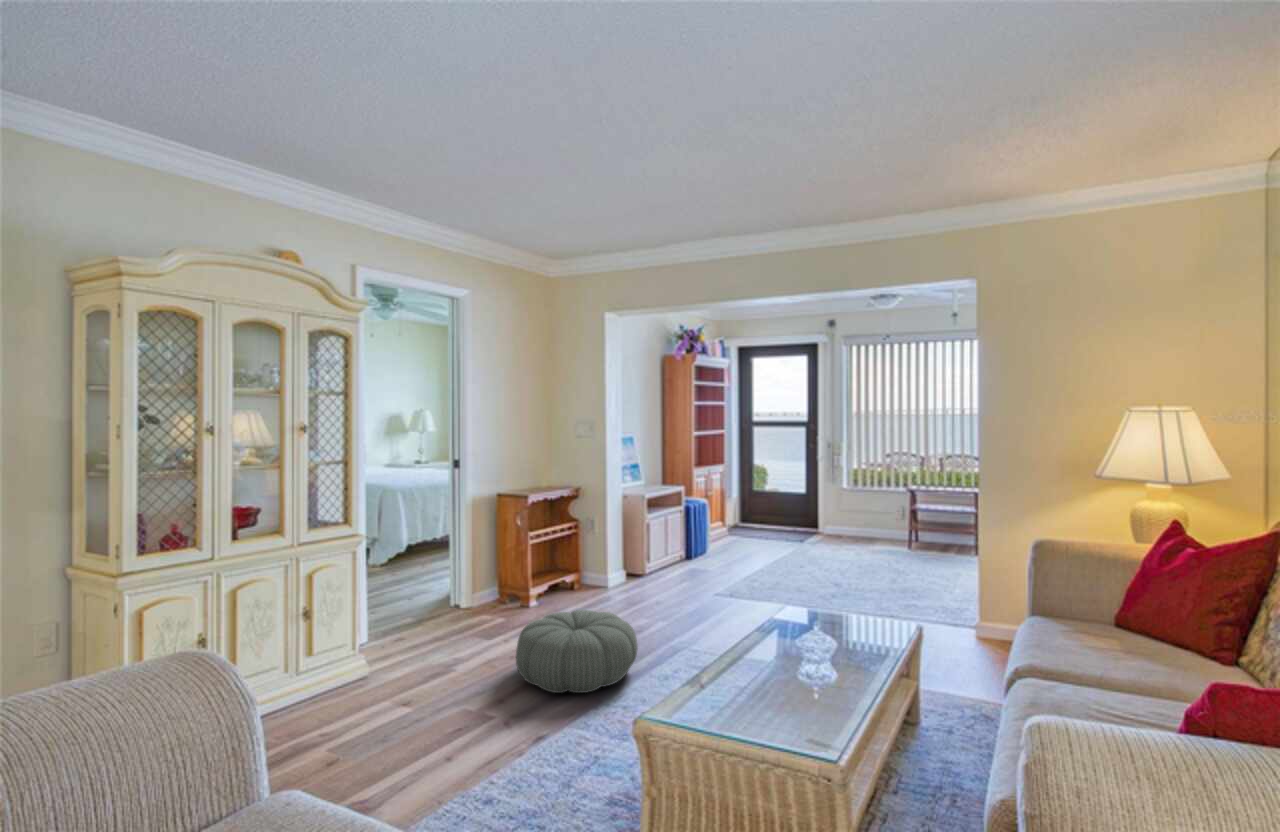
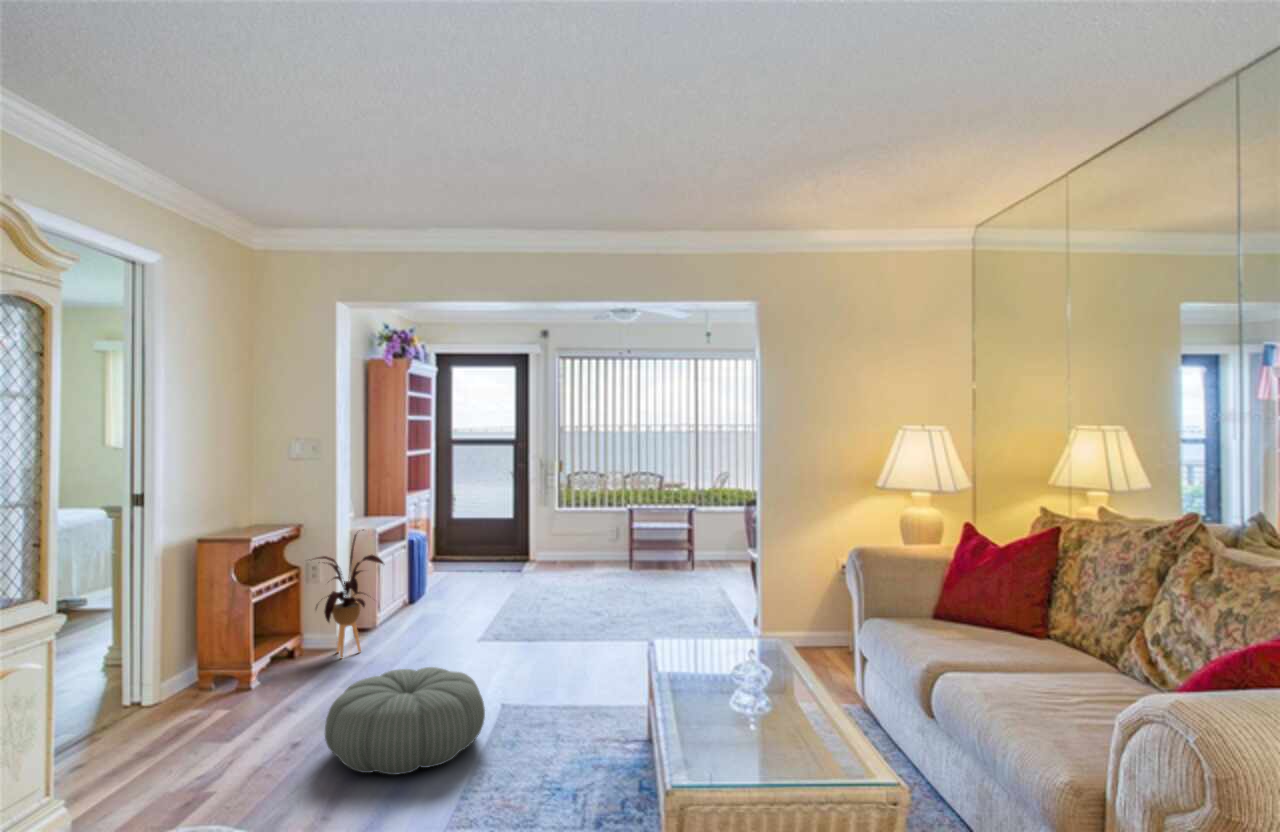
house plant: none [577,495,628,594] -> present [316,534,384,658]

